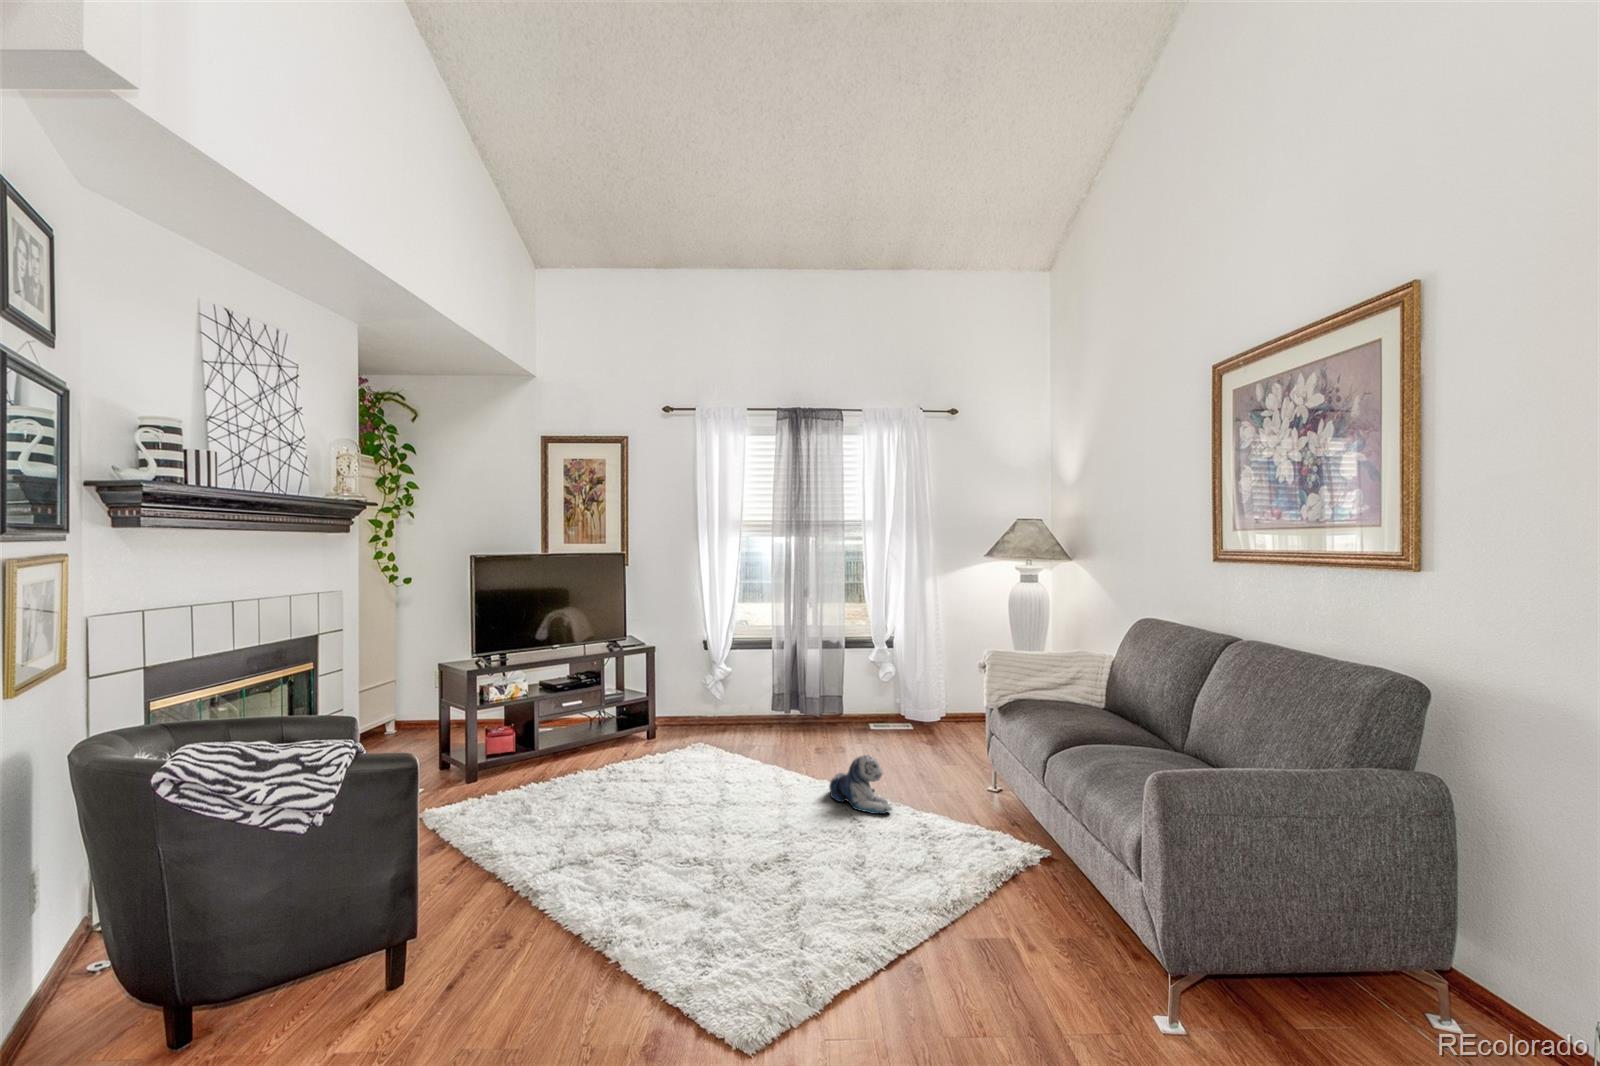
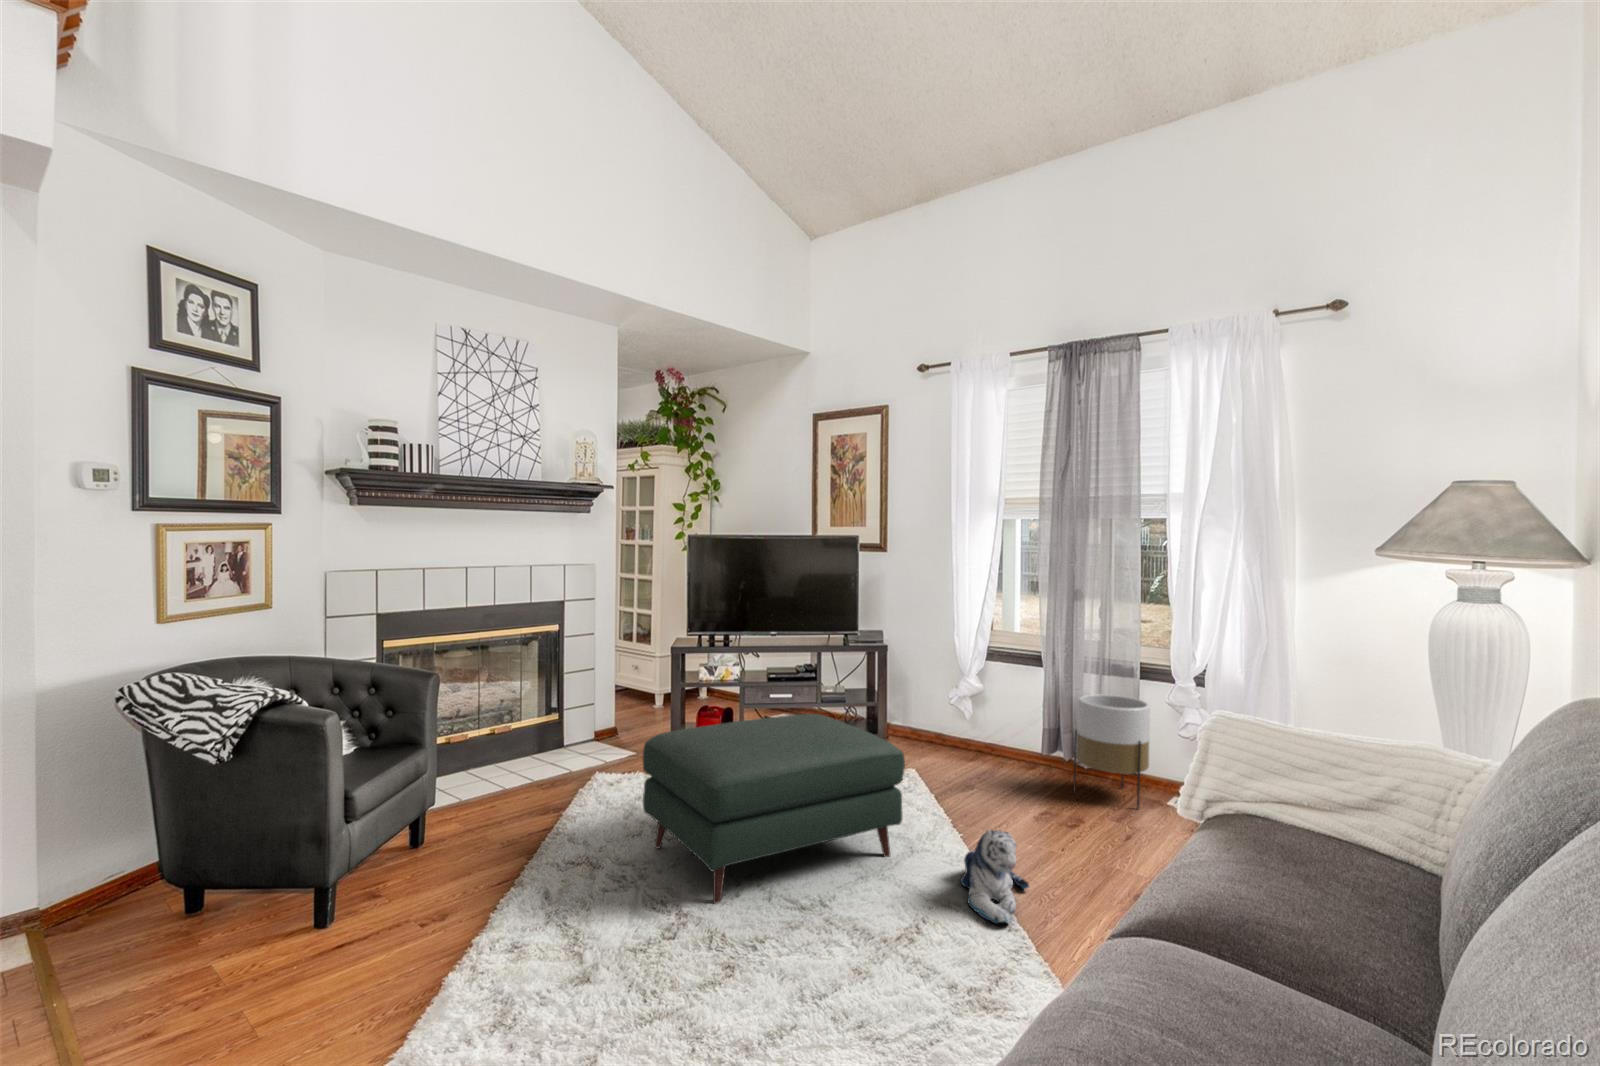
planter: none [815,664,863,739] -> present [1073,694,1150,809]
ottoman: none [582,704,781,858] -> present [643,714,905,904]

